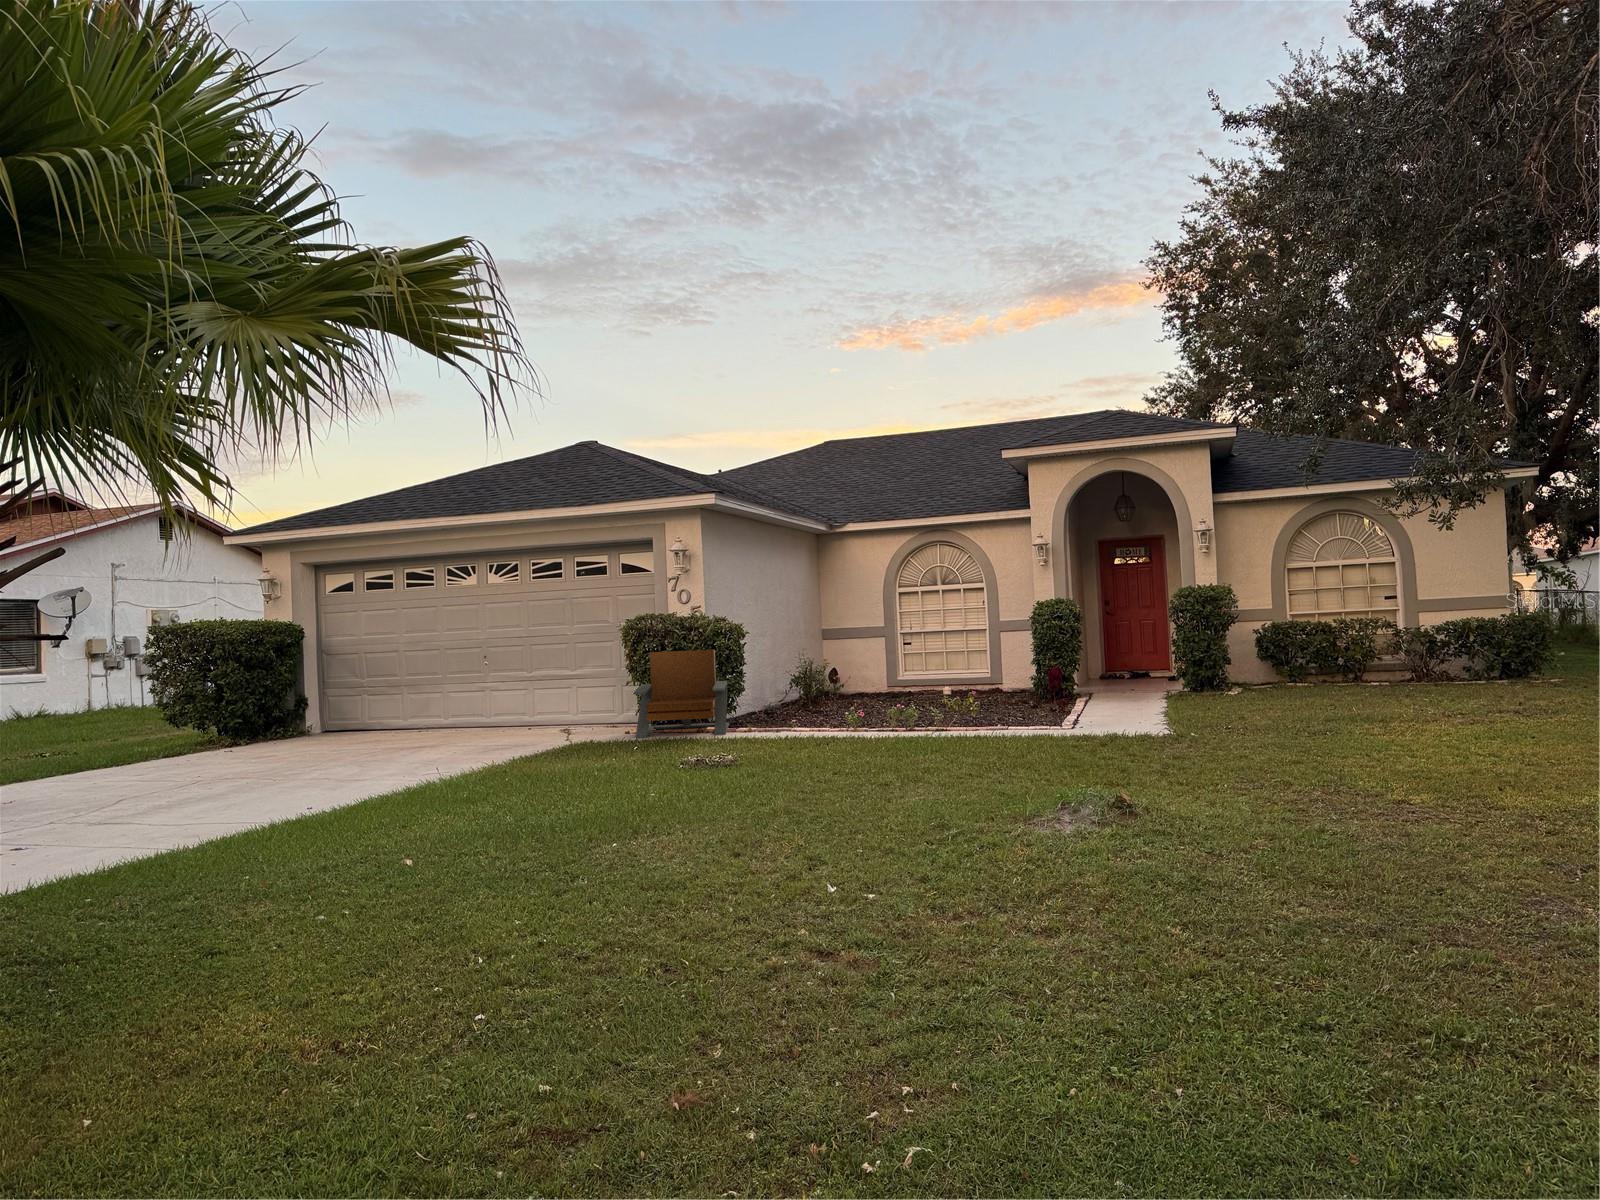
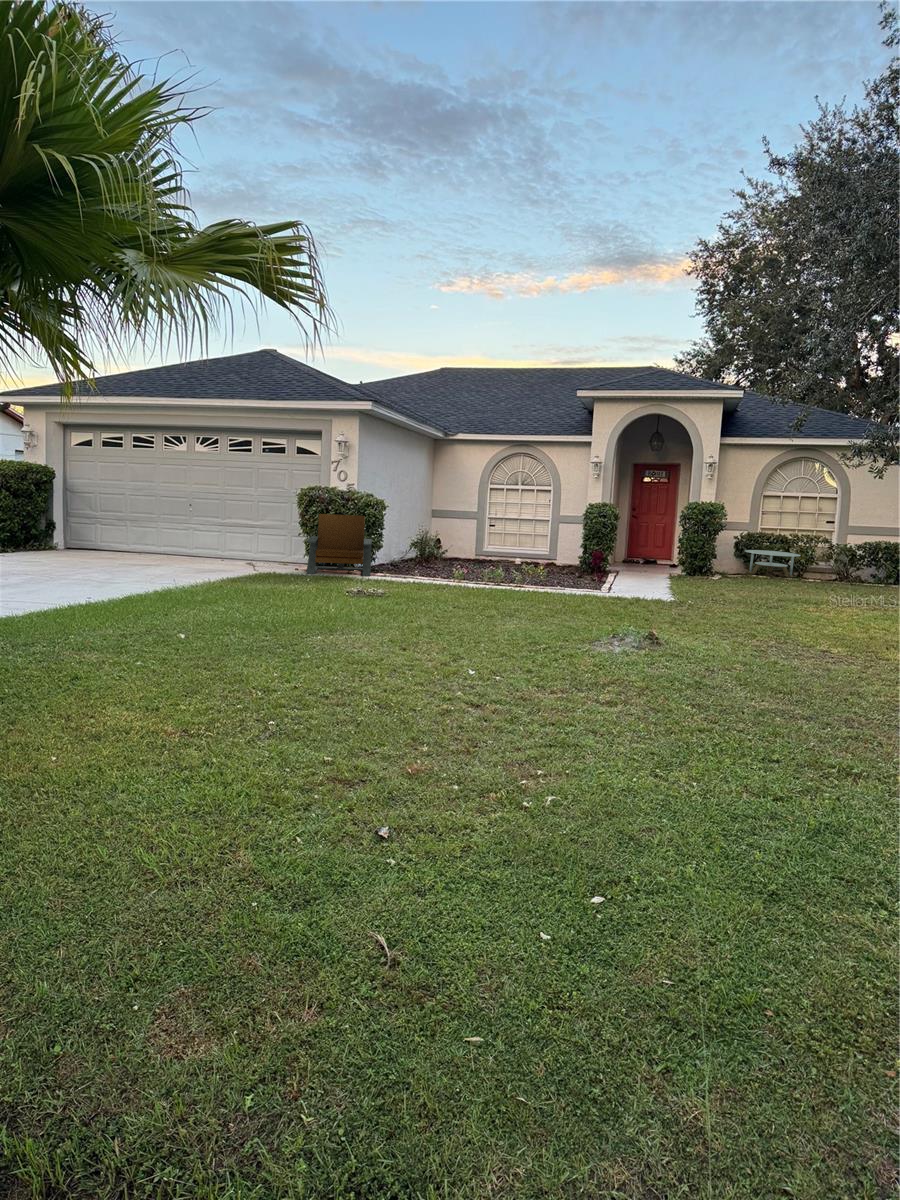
round table: none [1270,646,1354,682] -> present [745,550,801,577]

